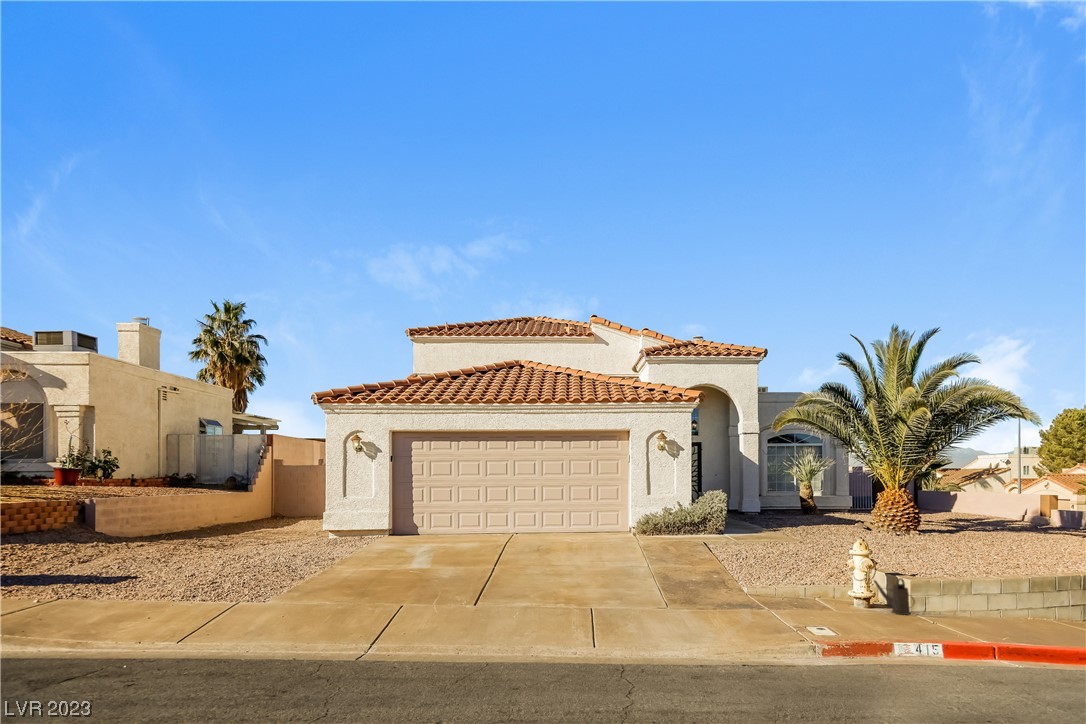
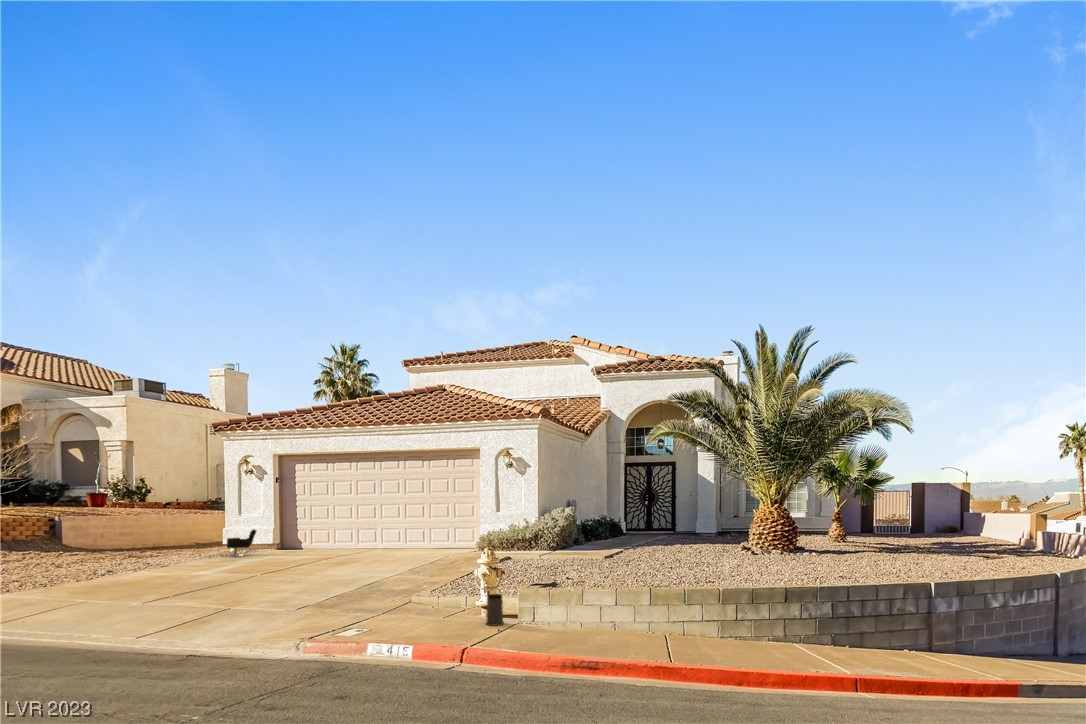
lounge chair: none [342,512,381,544] -> present [227,529,256,557]

